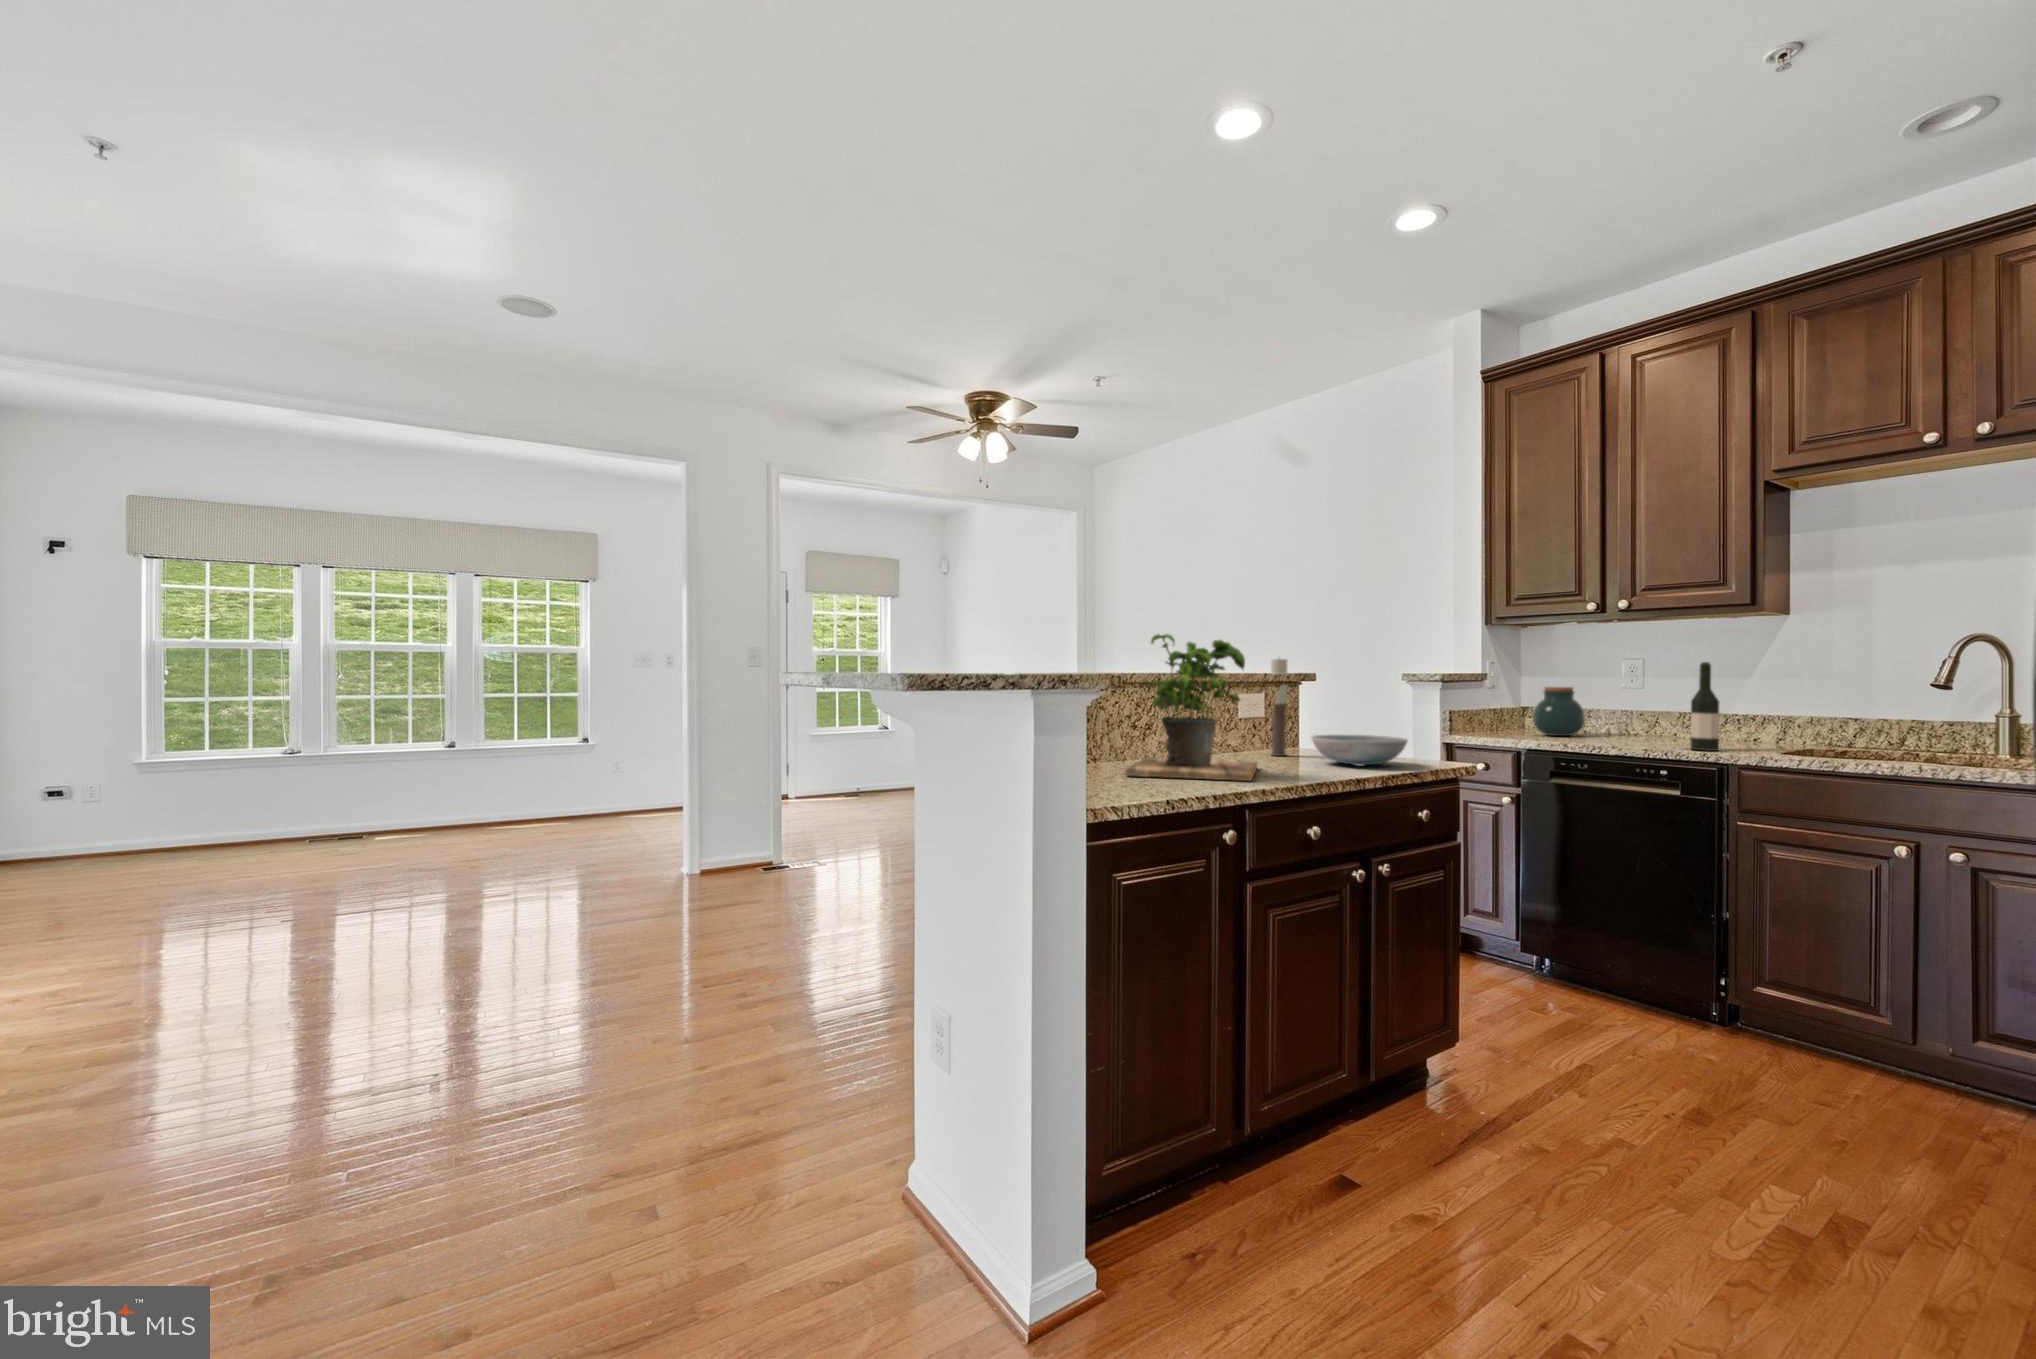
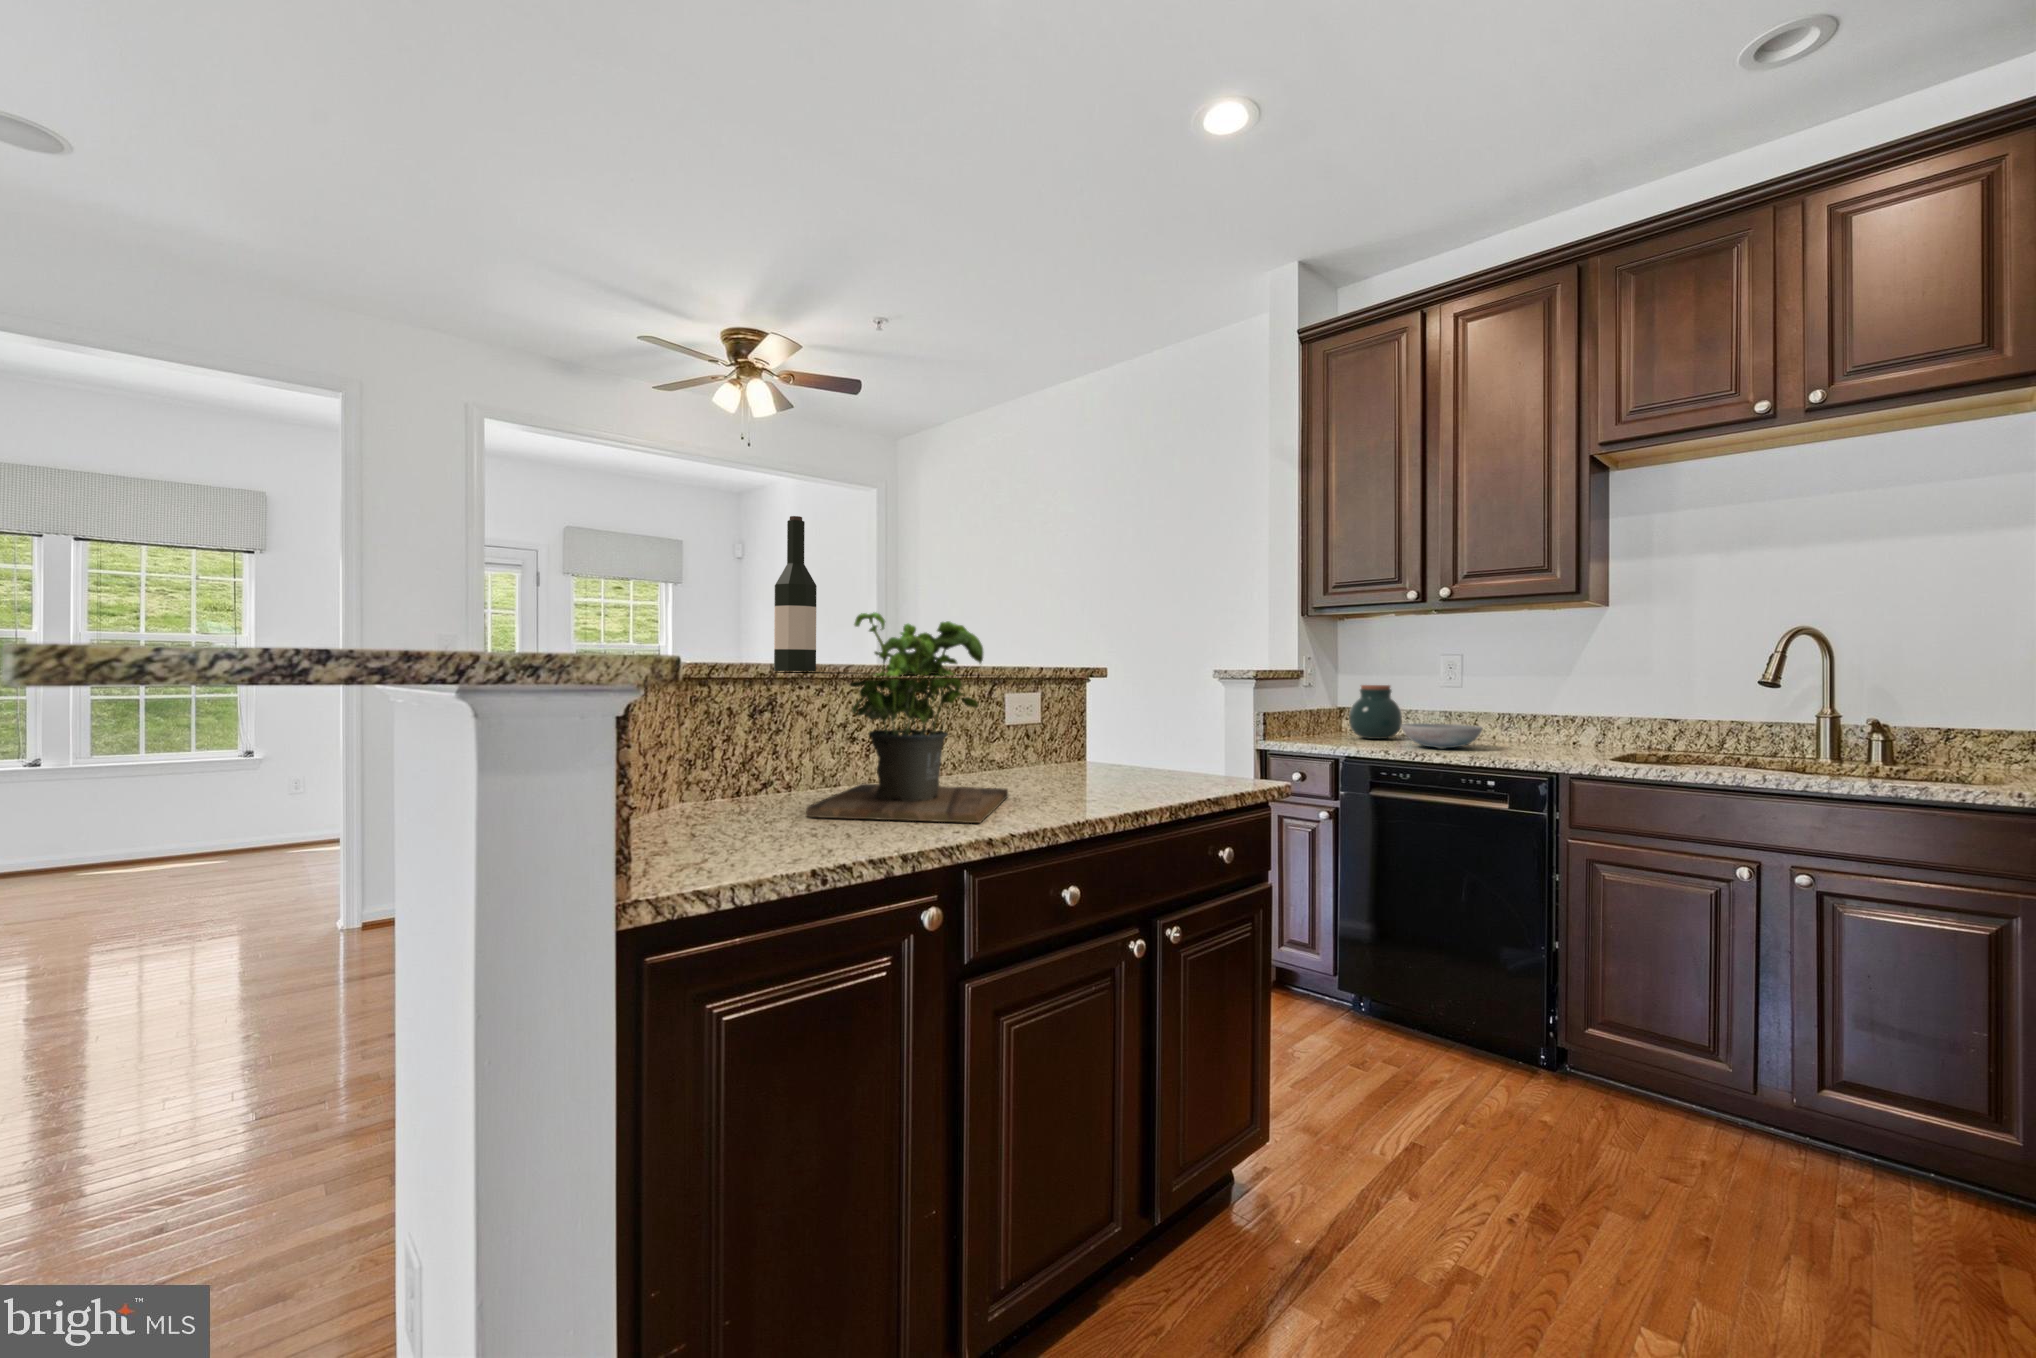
candle: present [1271,659,1288,756] -> none [1040,647,1063,775]
wine bottle: present [1691,662,1719,751] -> present [774,516,817,671]
dish: present [1311,735,1408,765] -> present [1401,723,1483,748]

